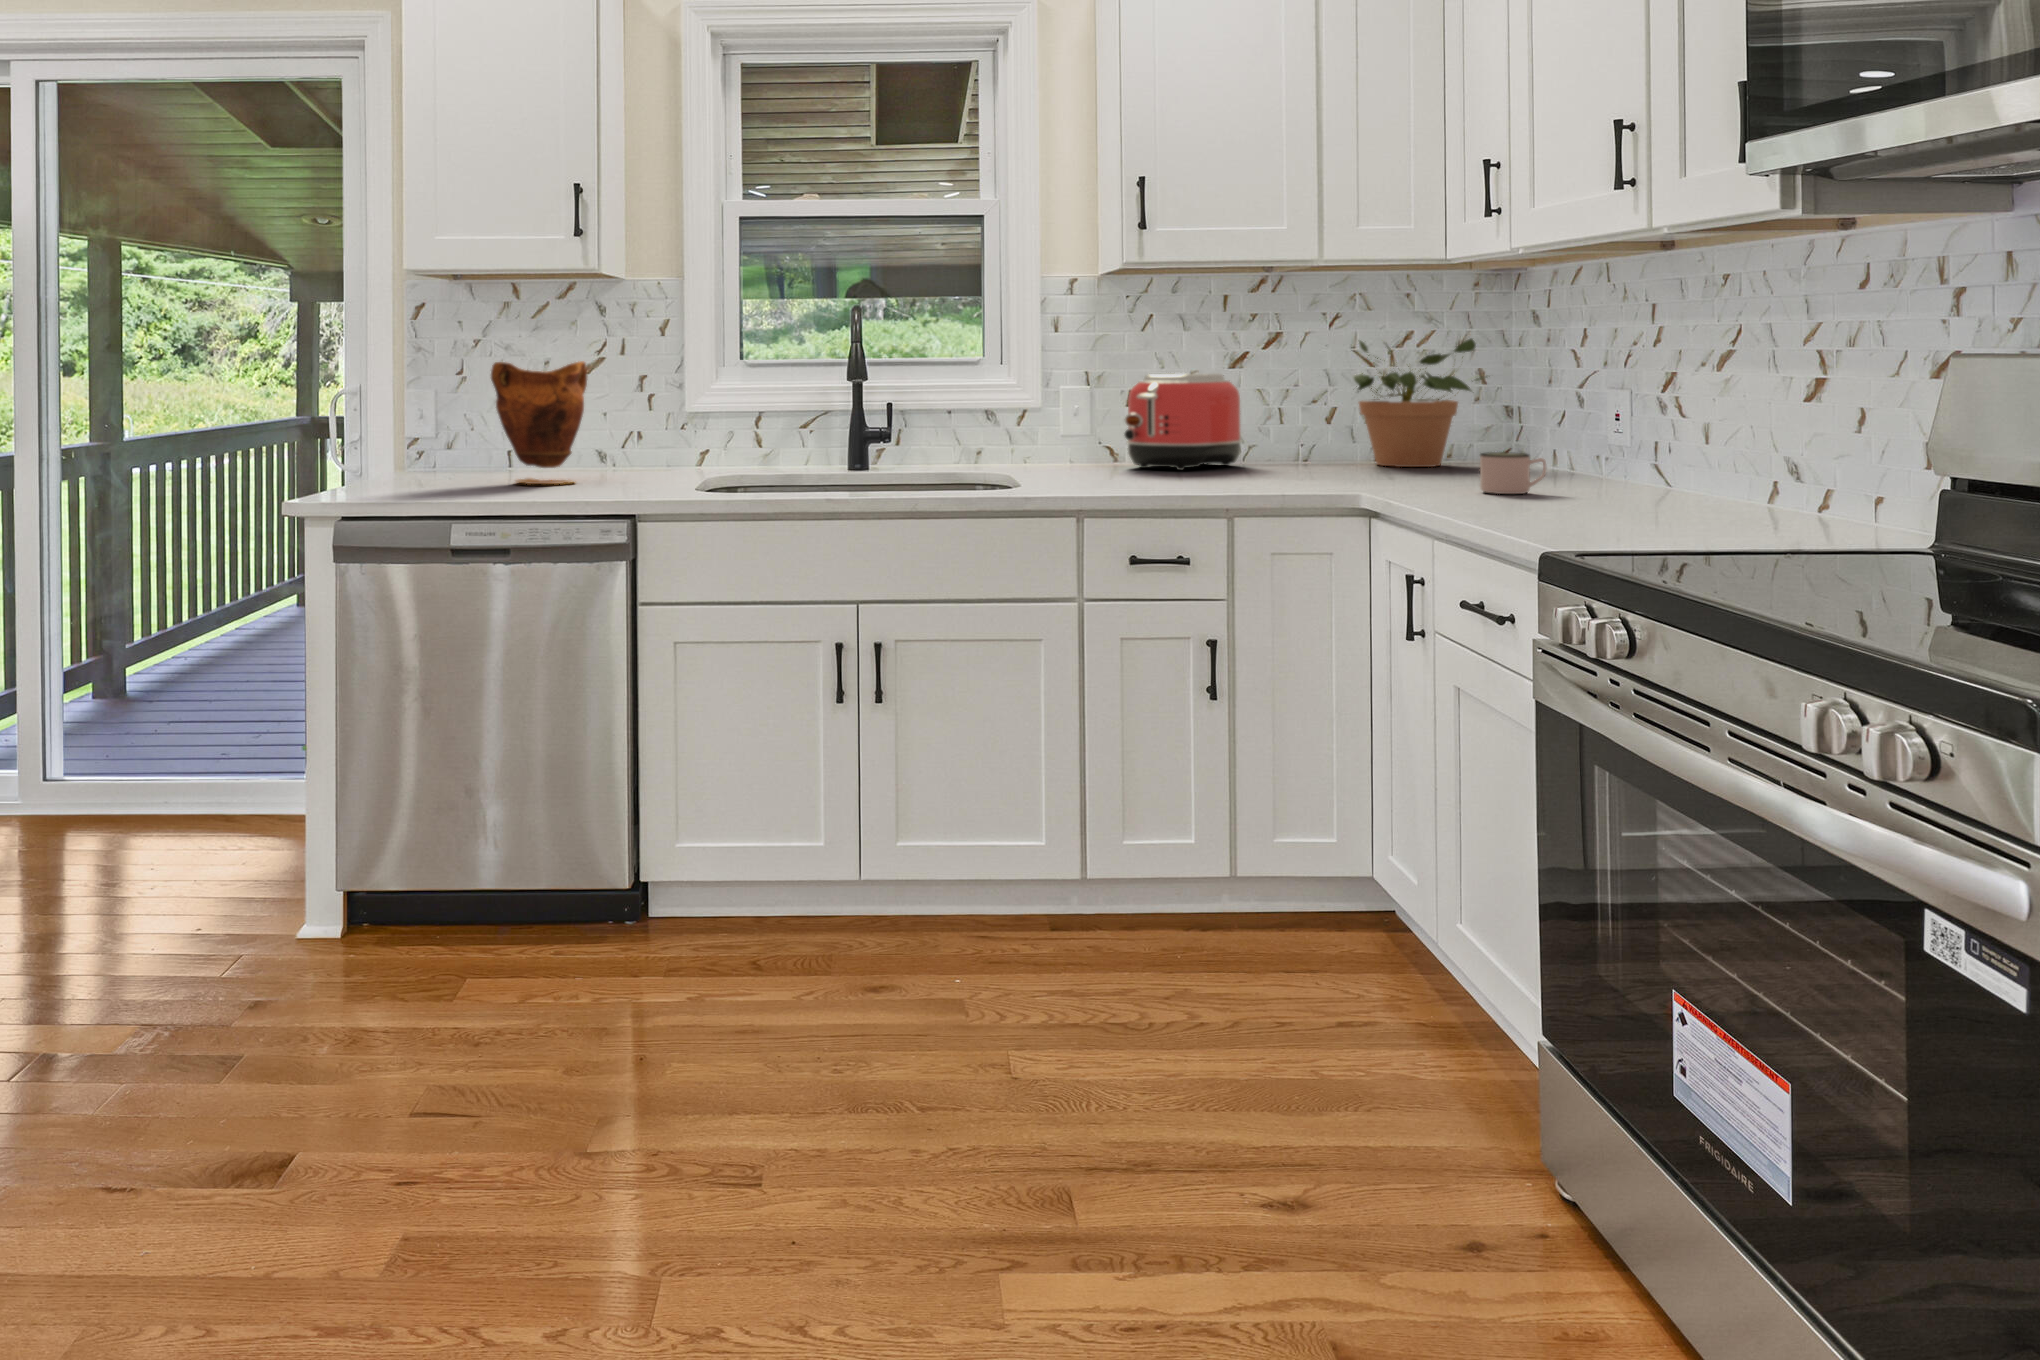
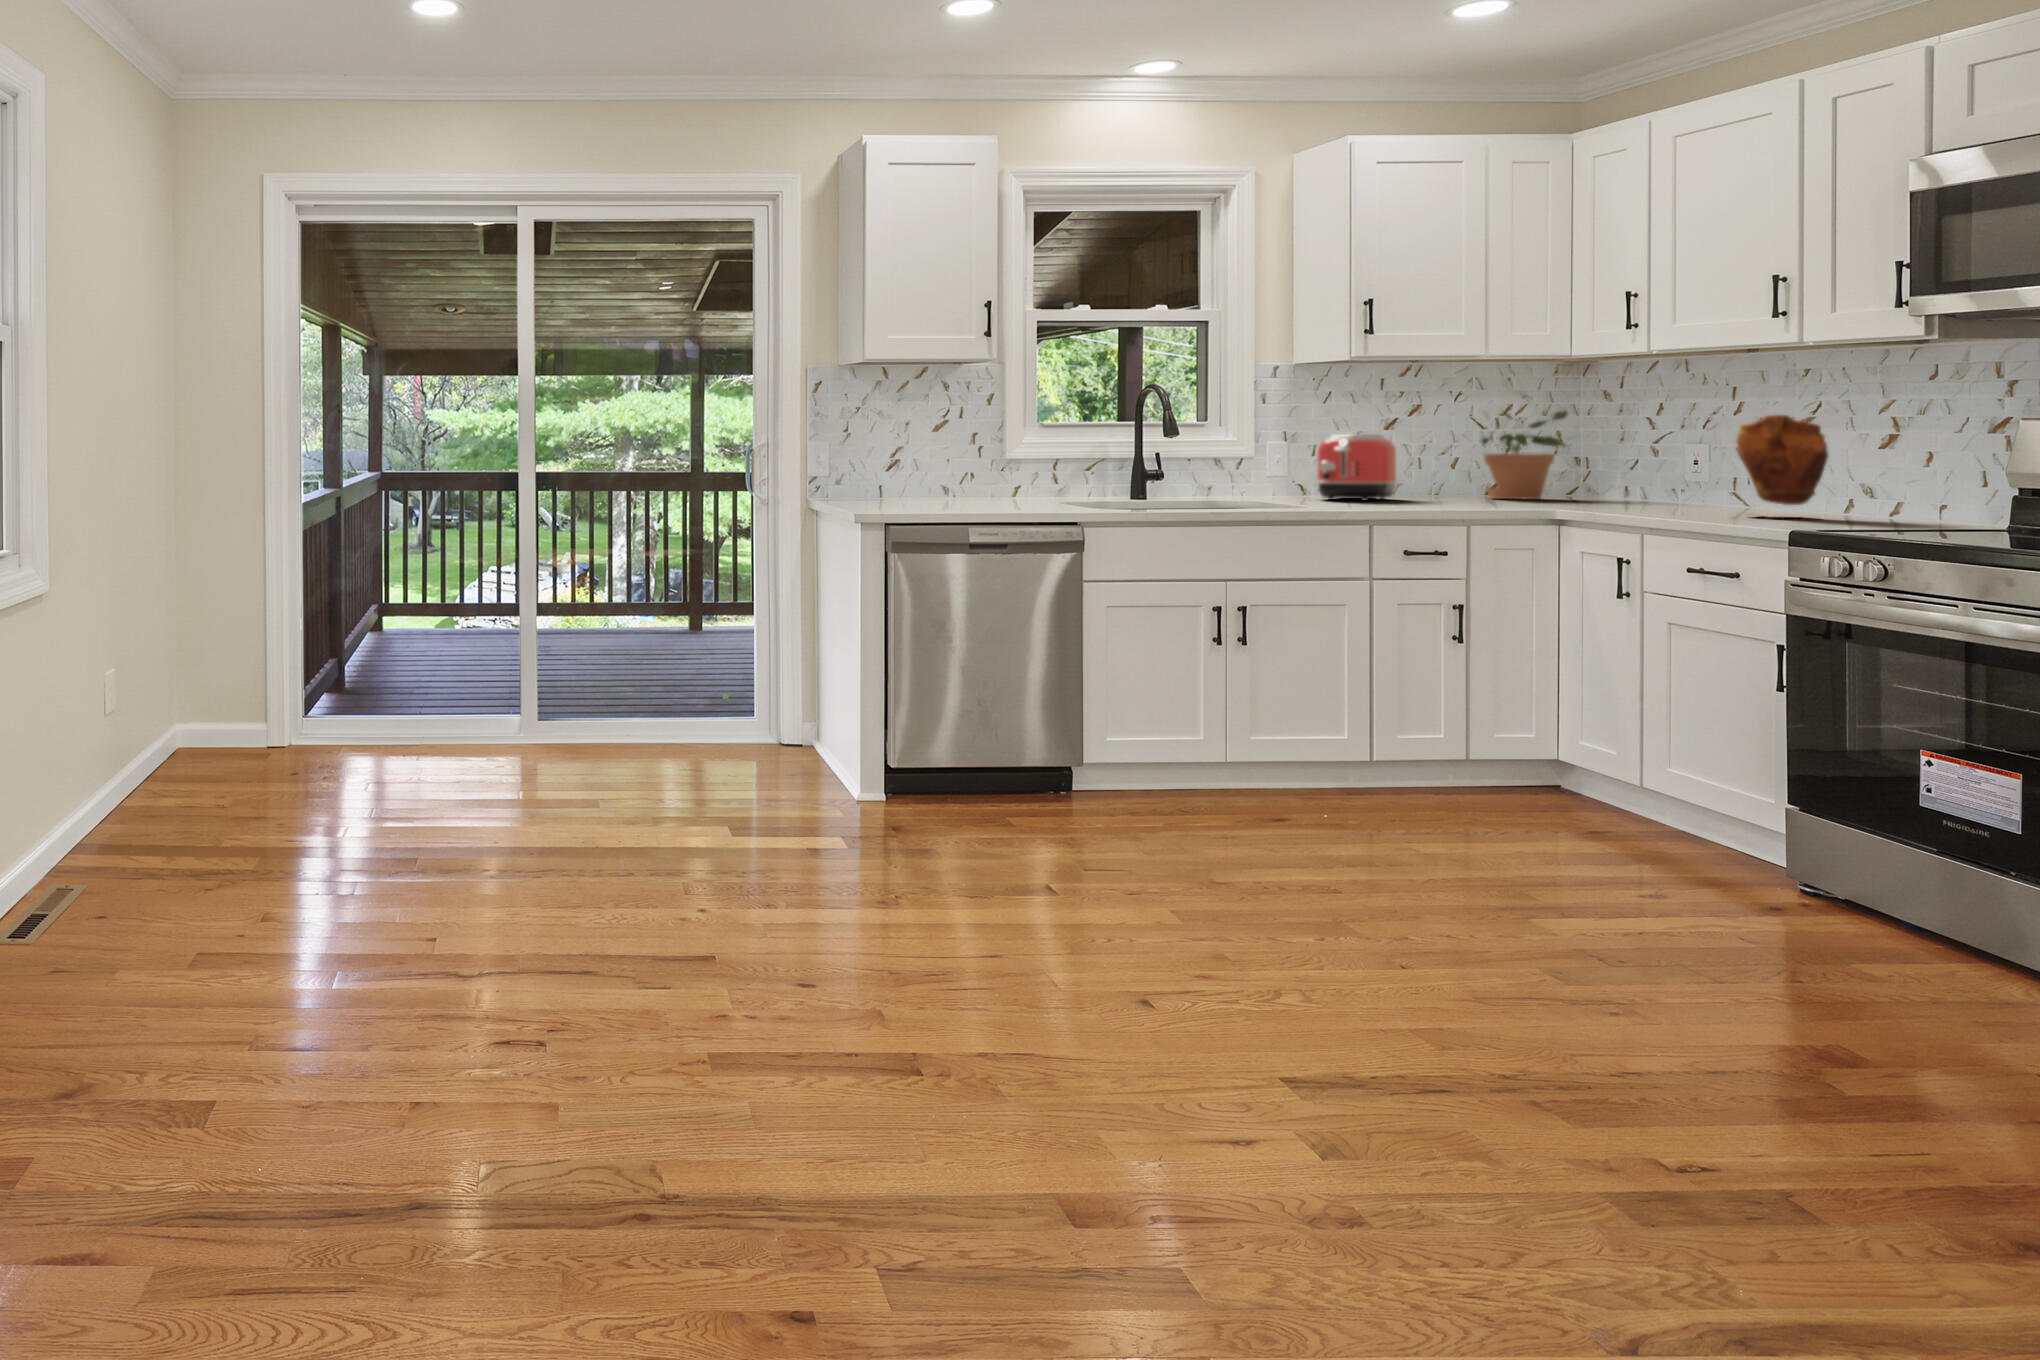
vase: present [491,361,587,484] -> present [1737,415,1828,517]
mug: present [1480,452,1546,494] -> none [1635,484,1684,510]

